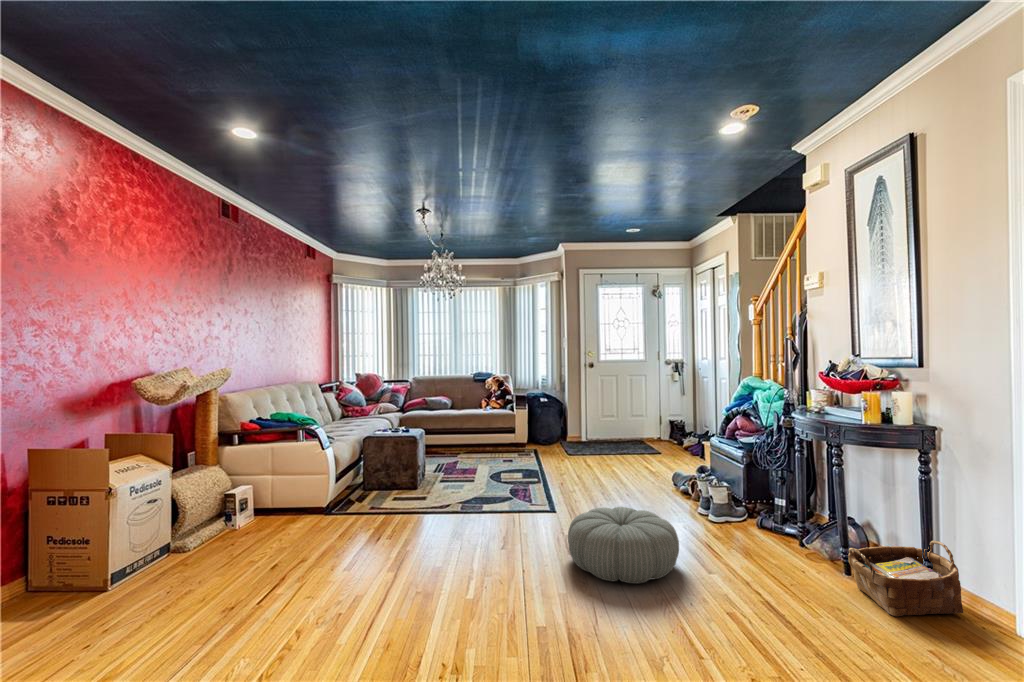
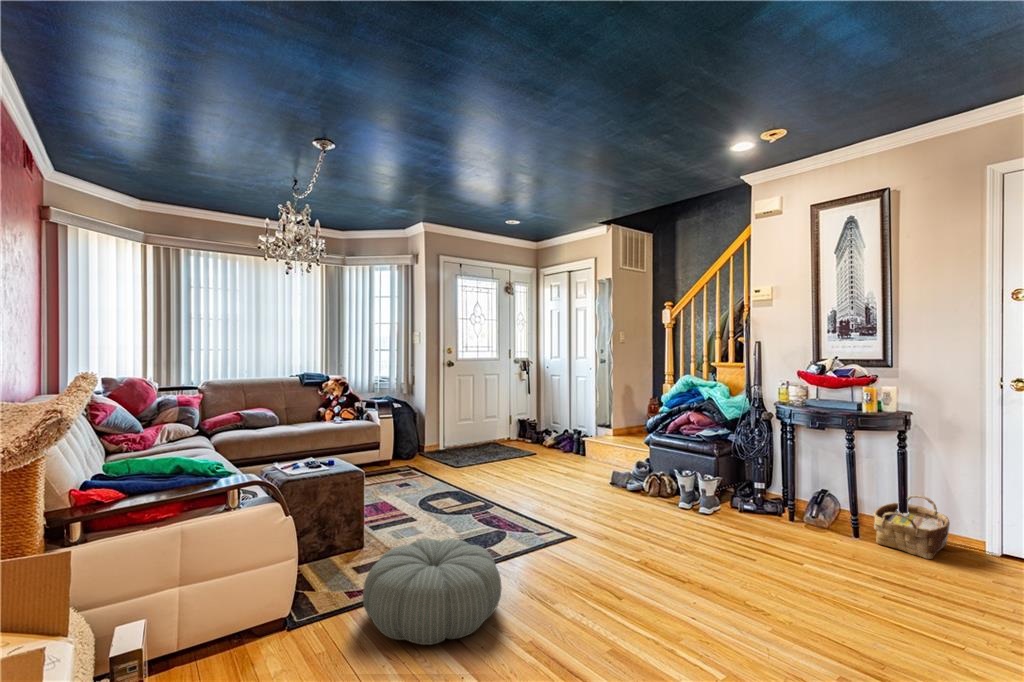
pouf: present [568,507,679,584] -> present [363,539,501,645]

